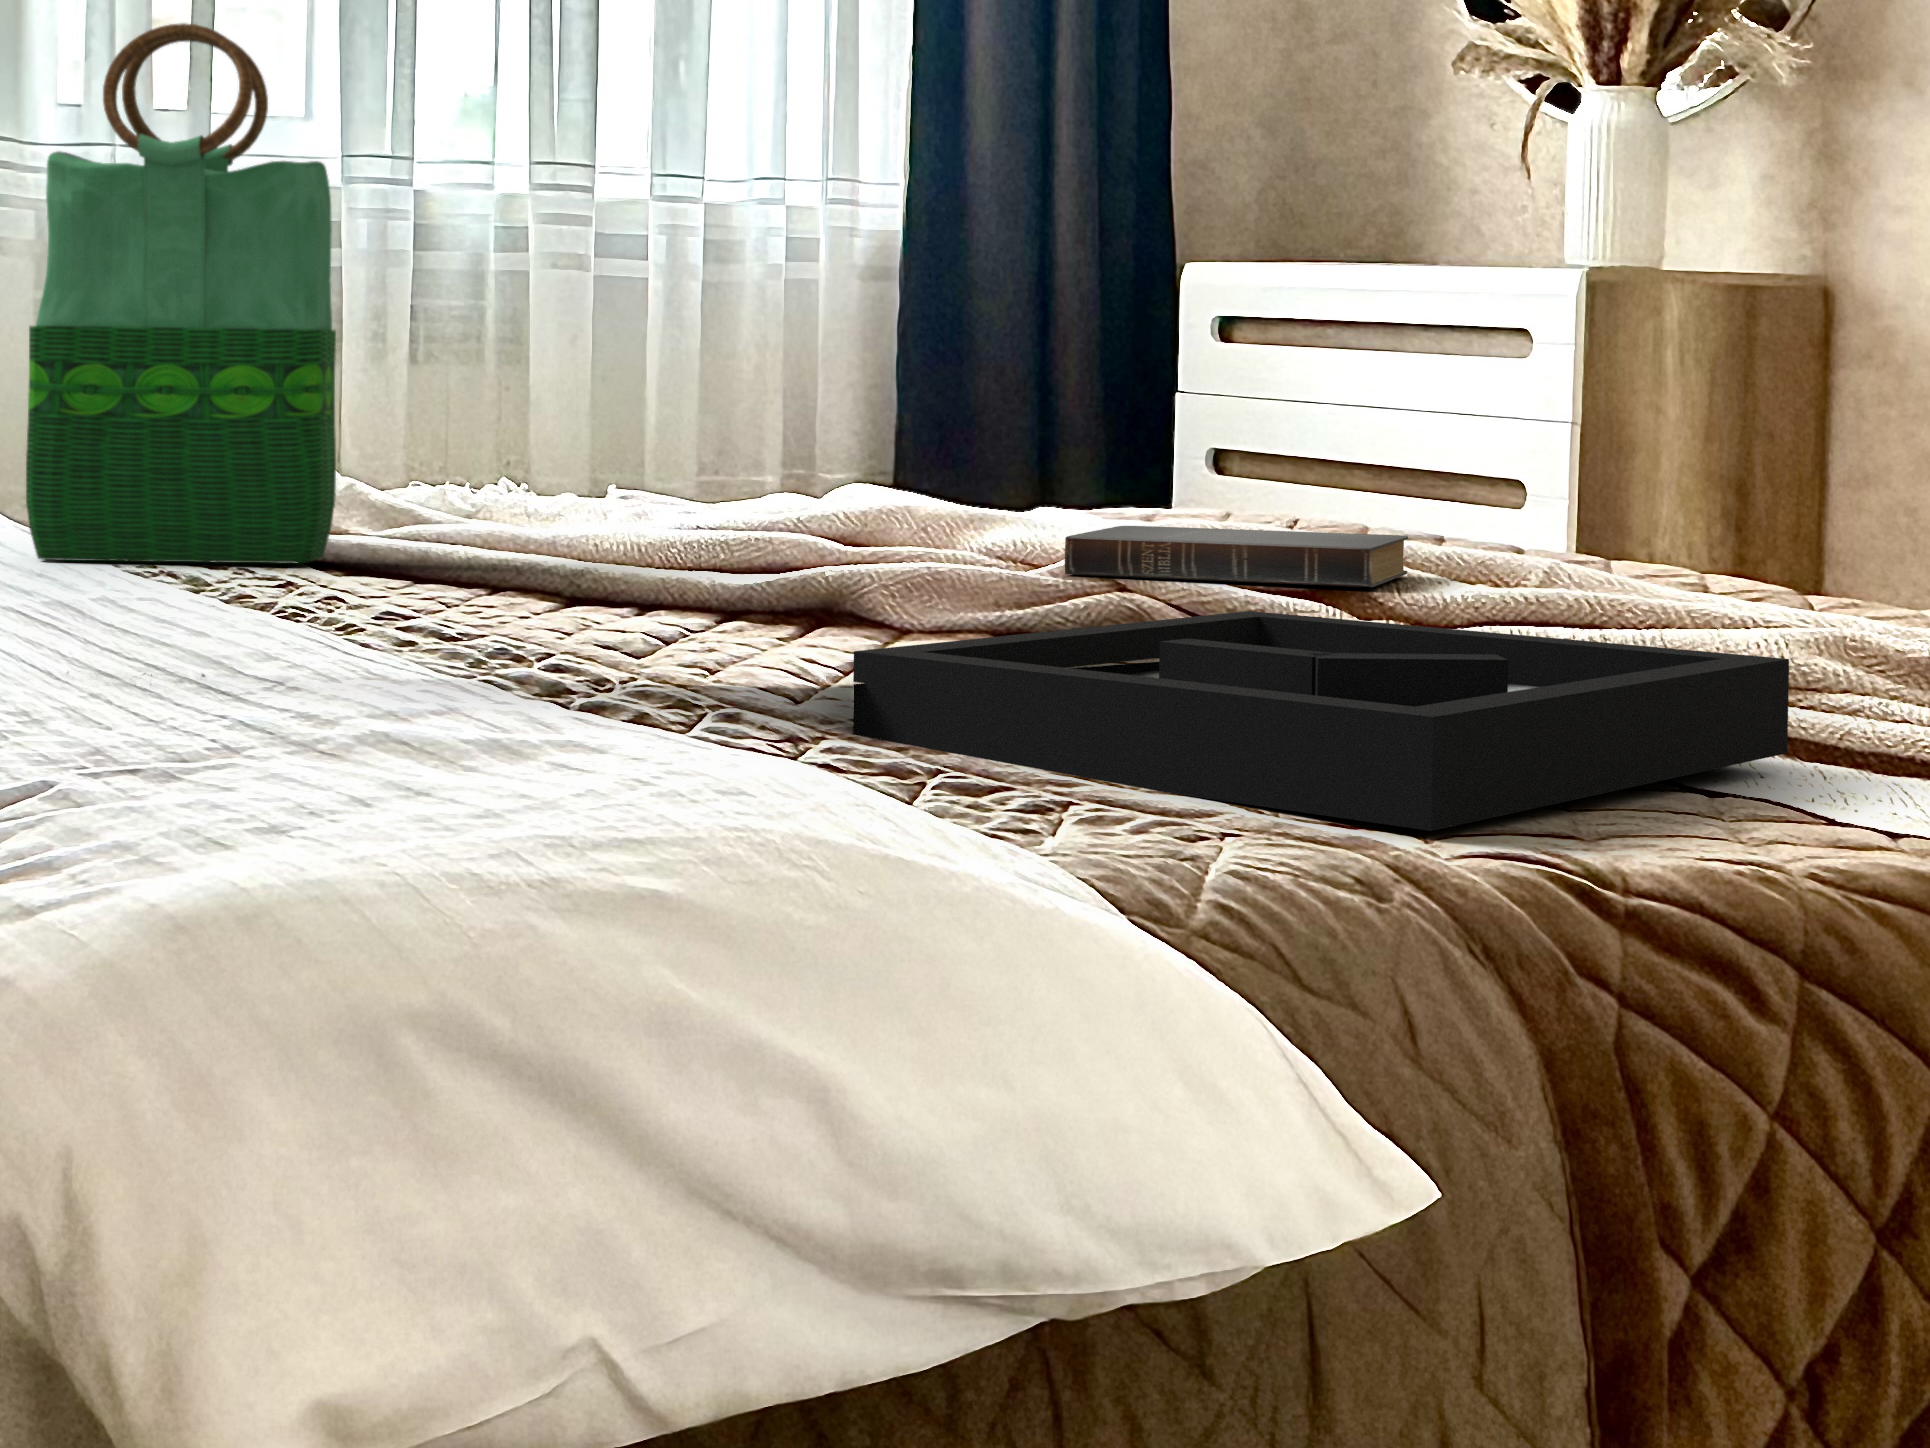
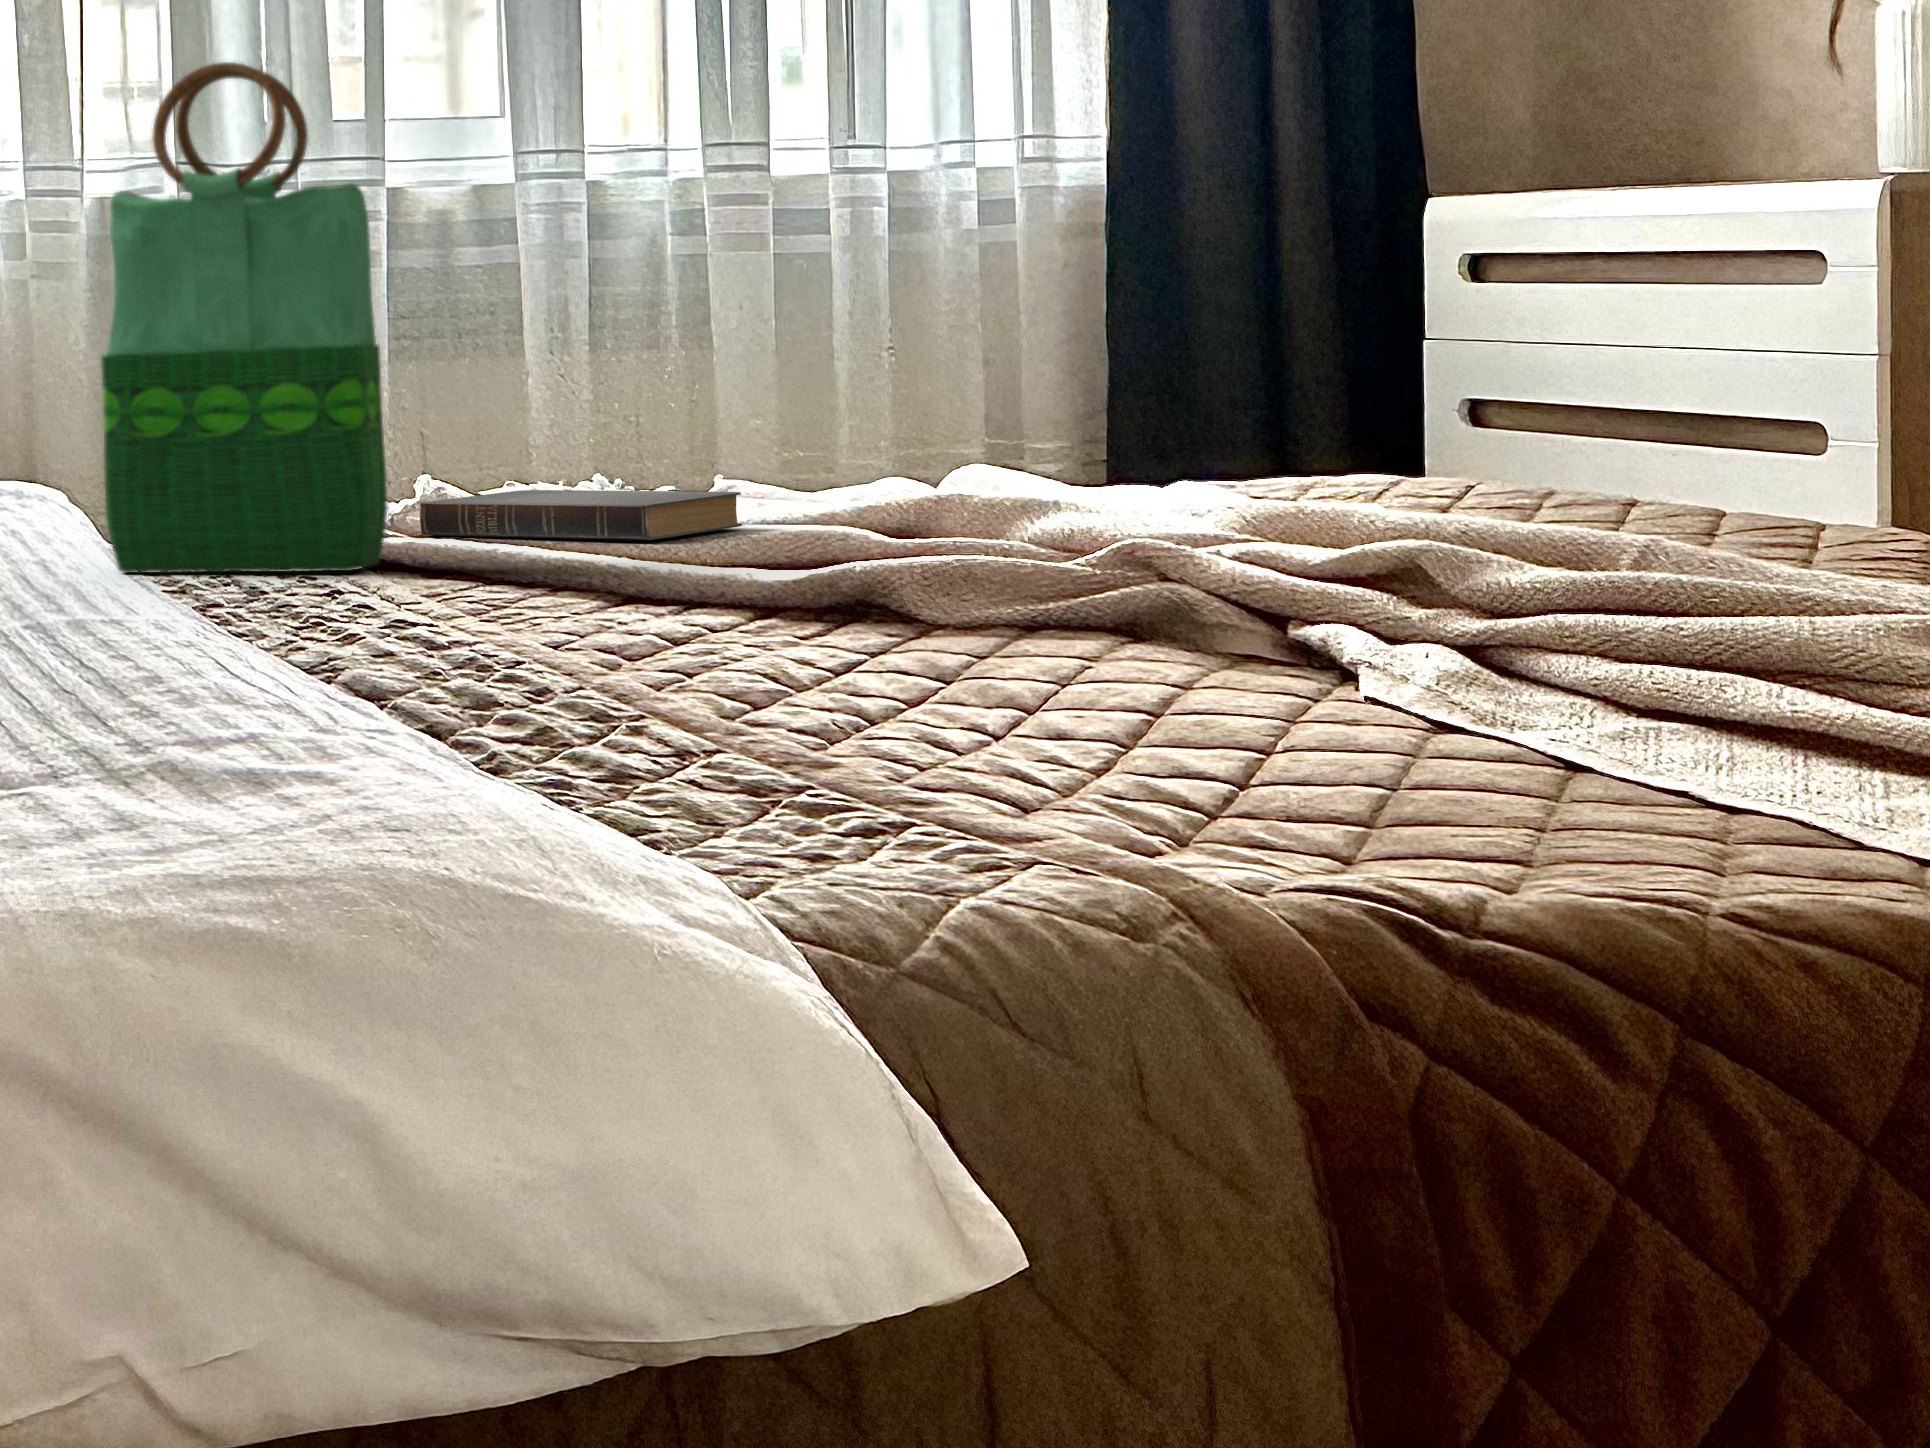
book: present [1065,526,1408,587] -> present [420,490,742,540]
decorative tray: present [853,611,1789,831] -> none [744,609,1823,860]

